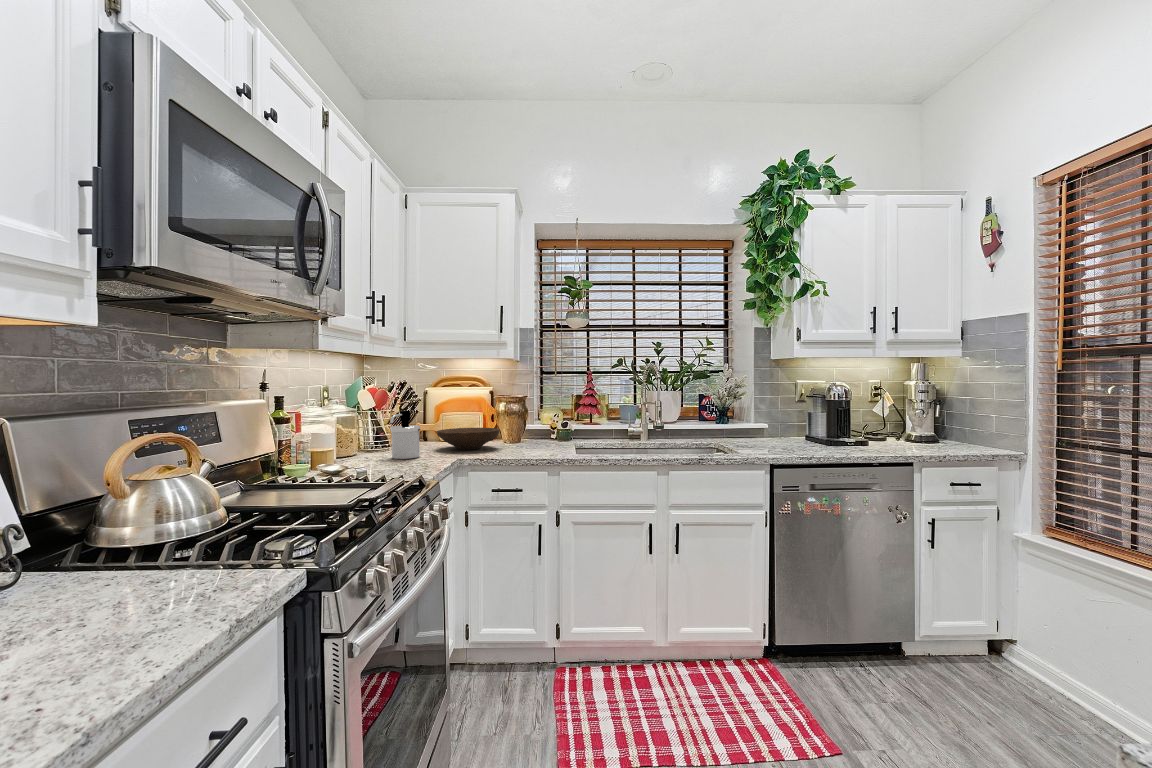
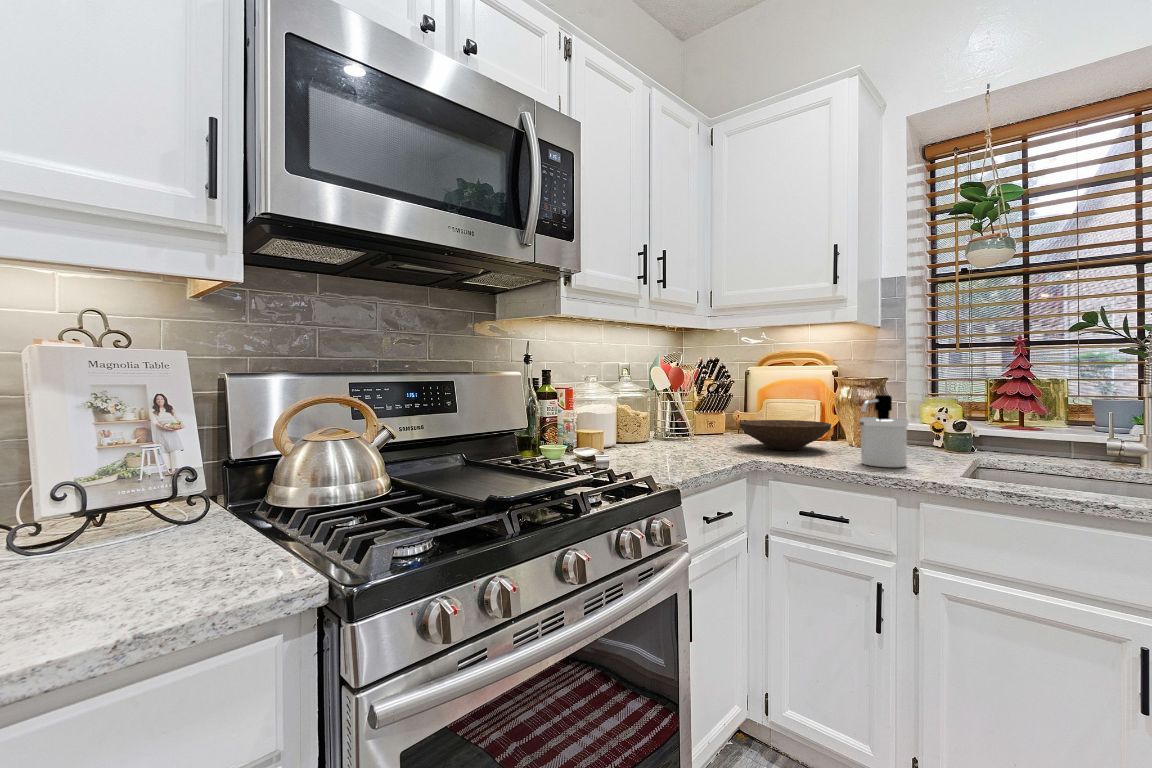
soap dispenser: present [390,411,420,459] -> present [859,395,908,467]

